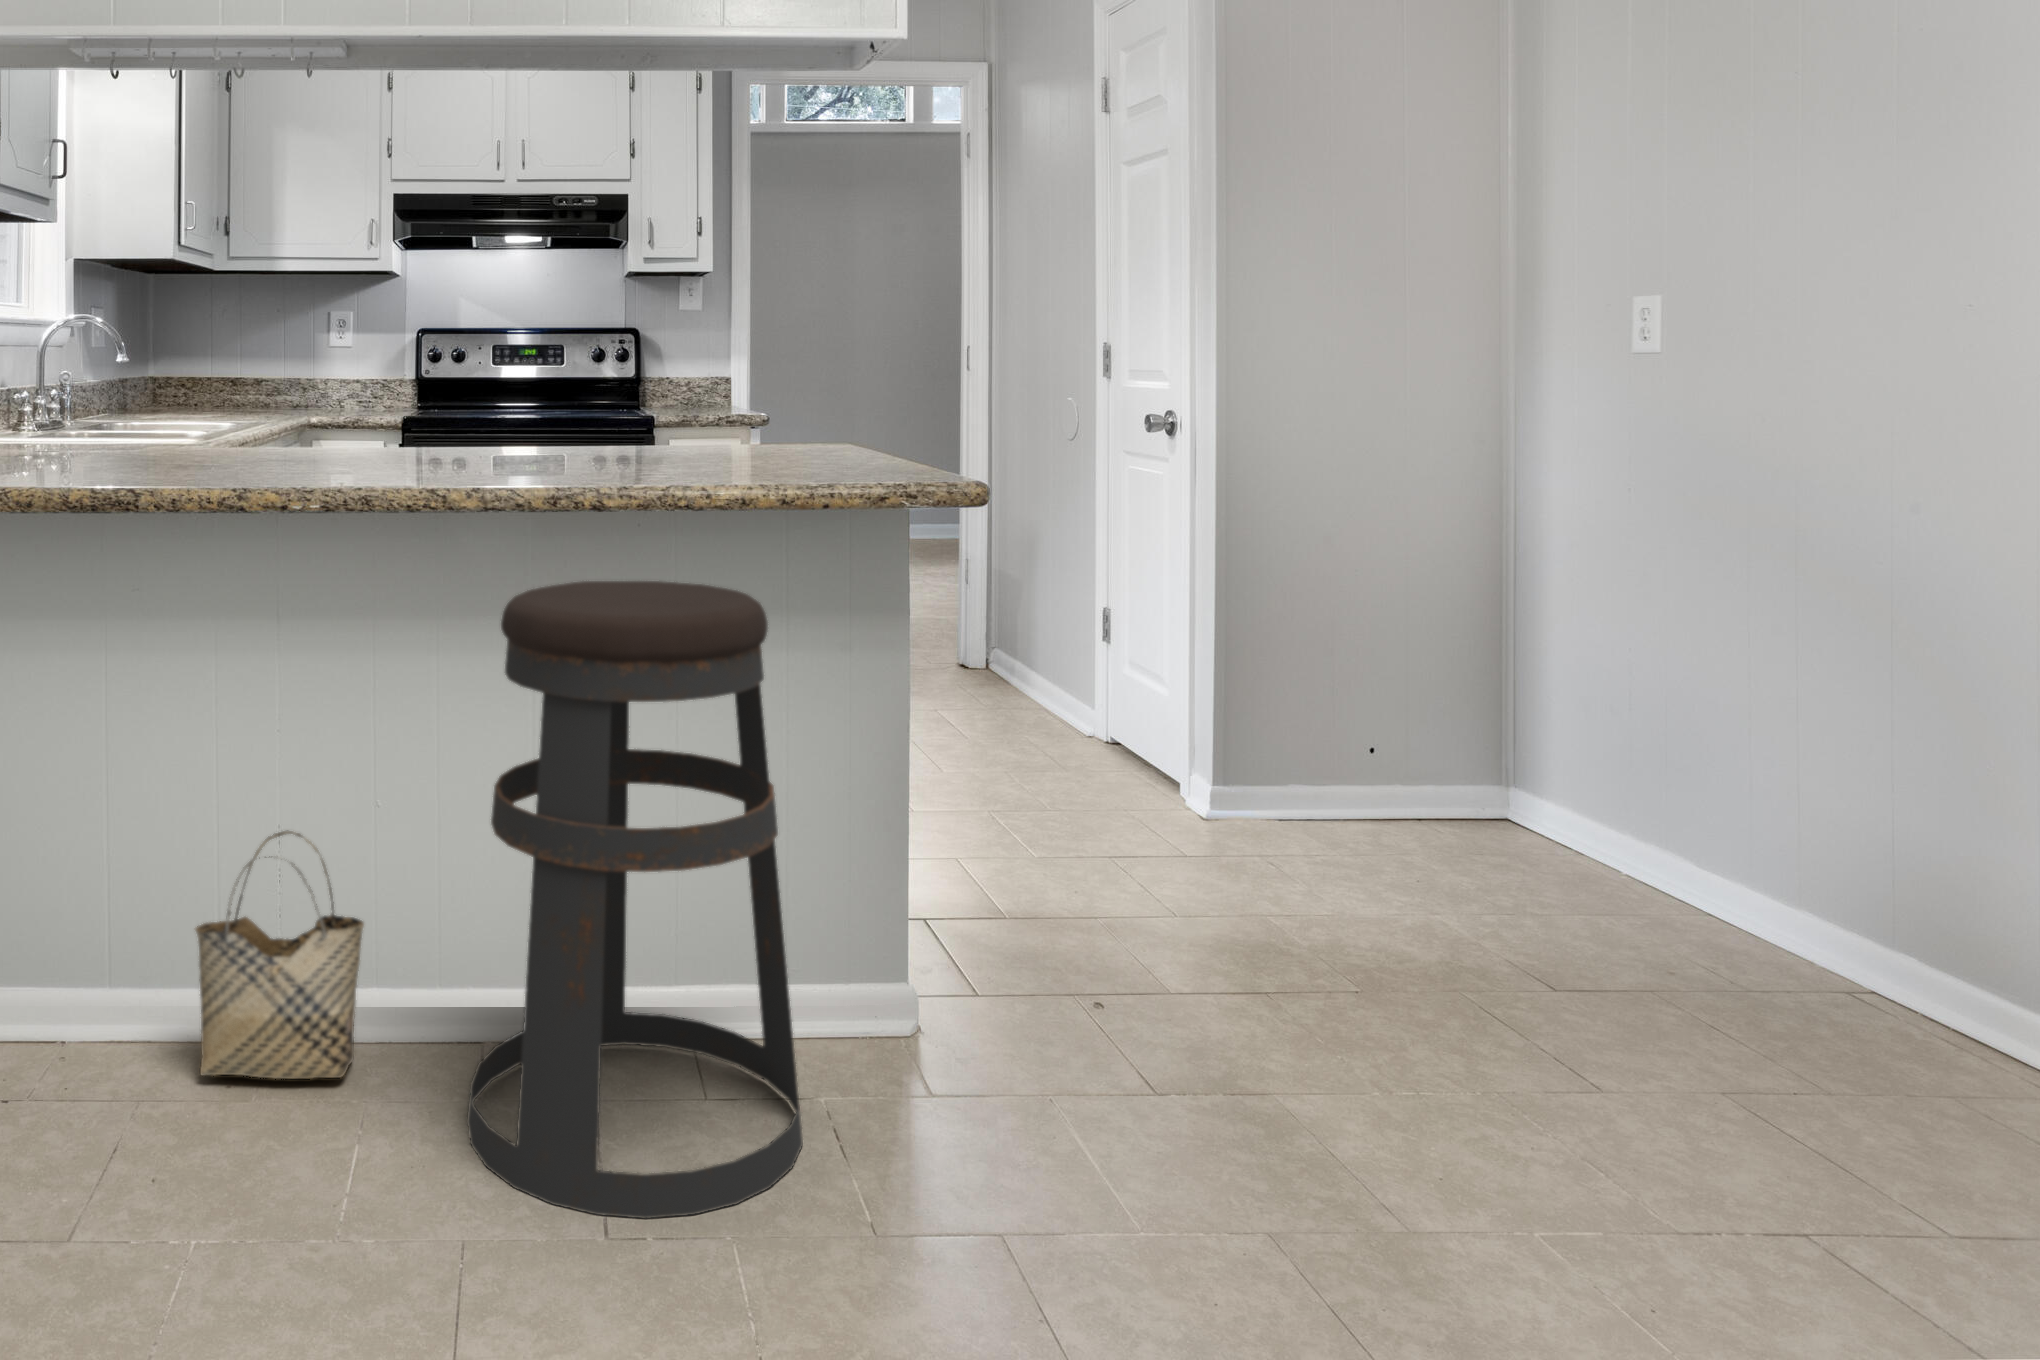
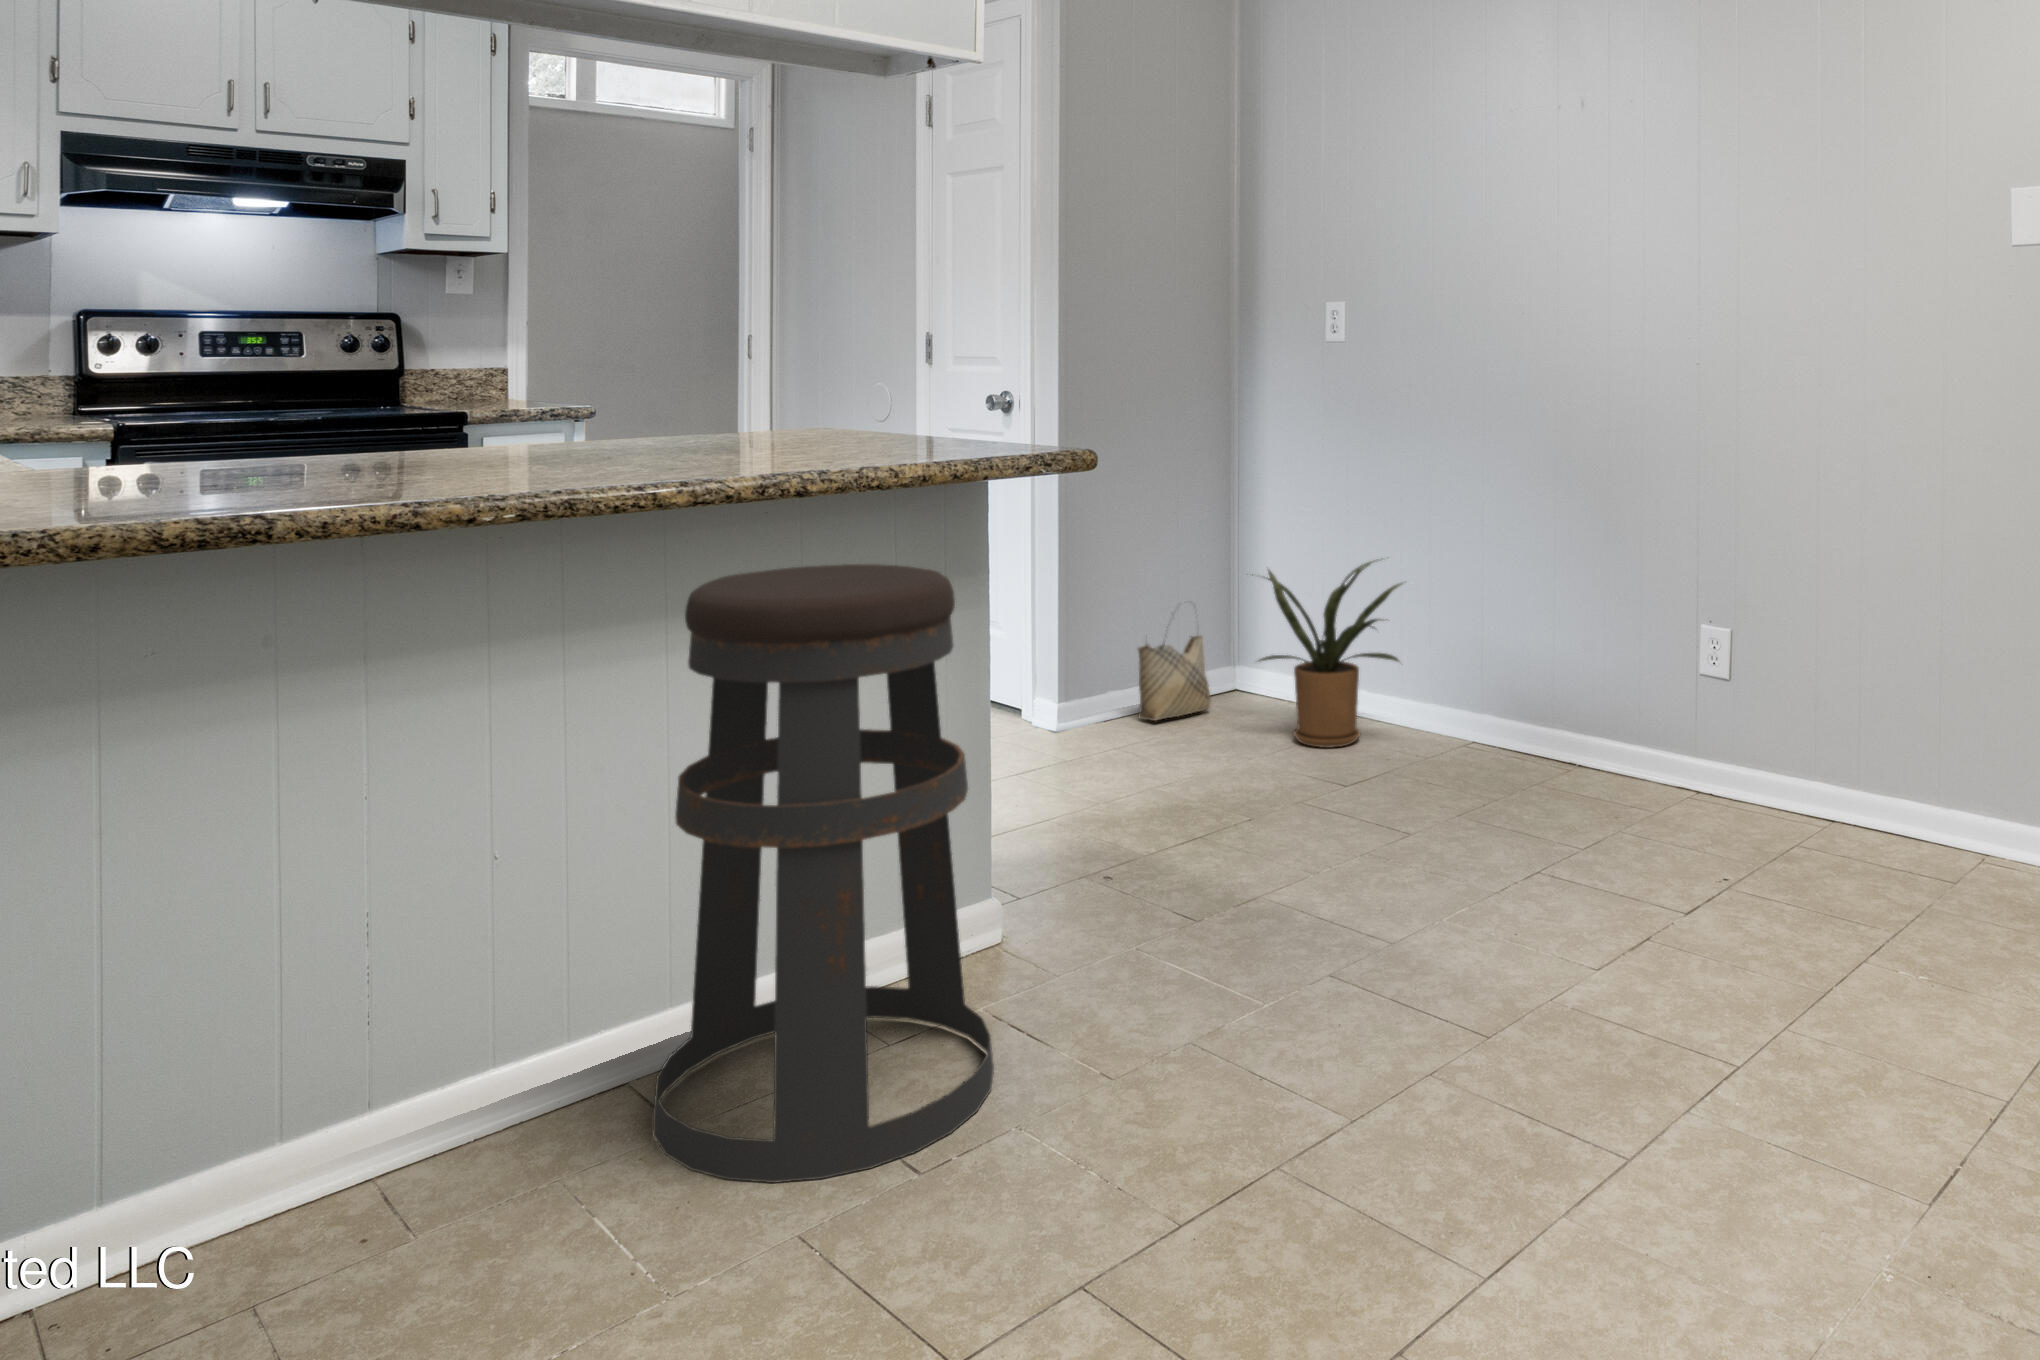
house plant: none [1461,657,1739,927] -> present [1252,559,1401,748]
woven basket: present [195,831,364,1079] -> present [1138,602,1211,721]

